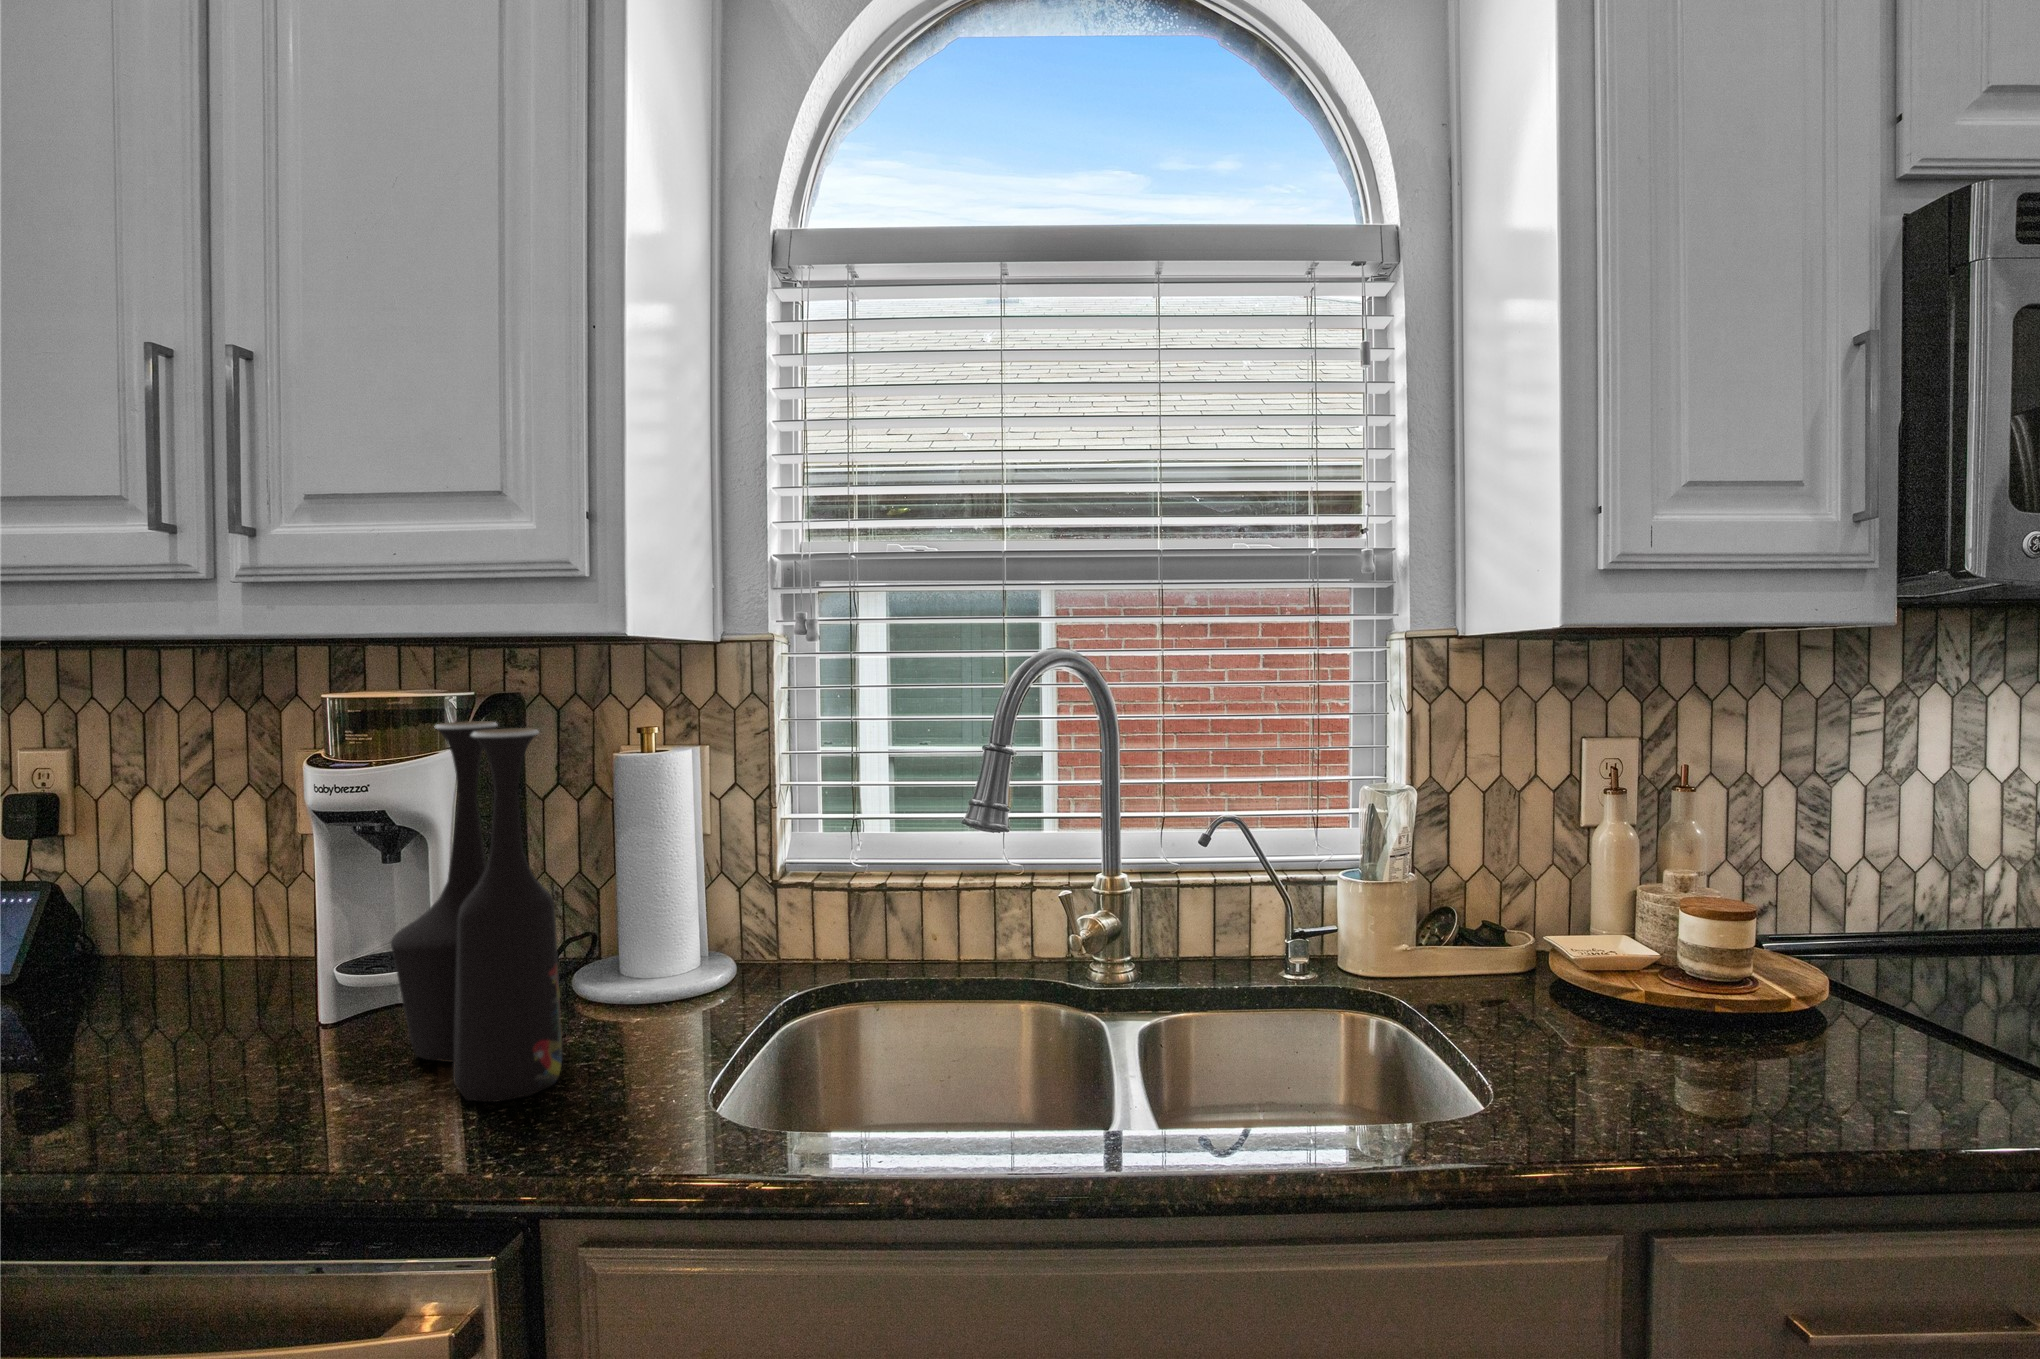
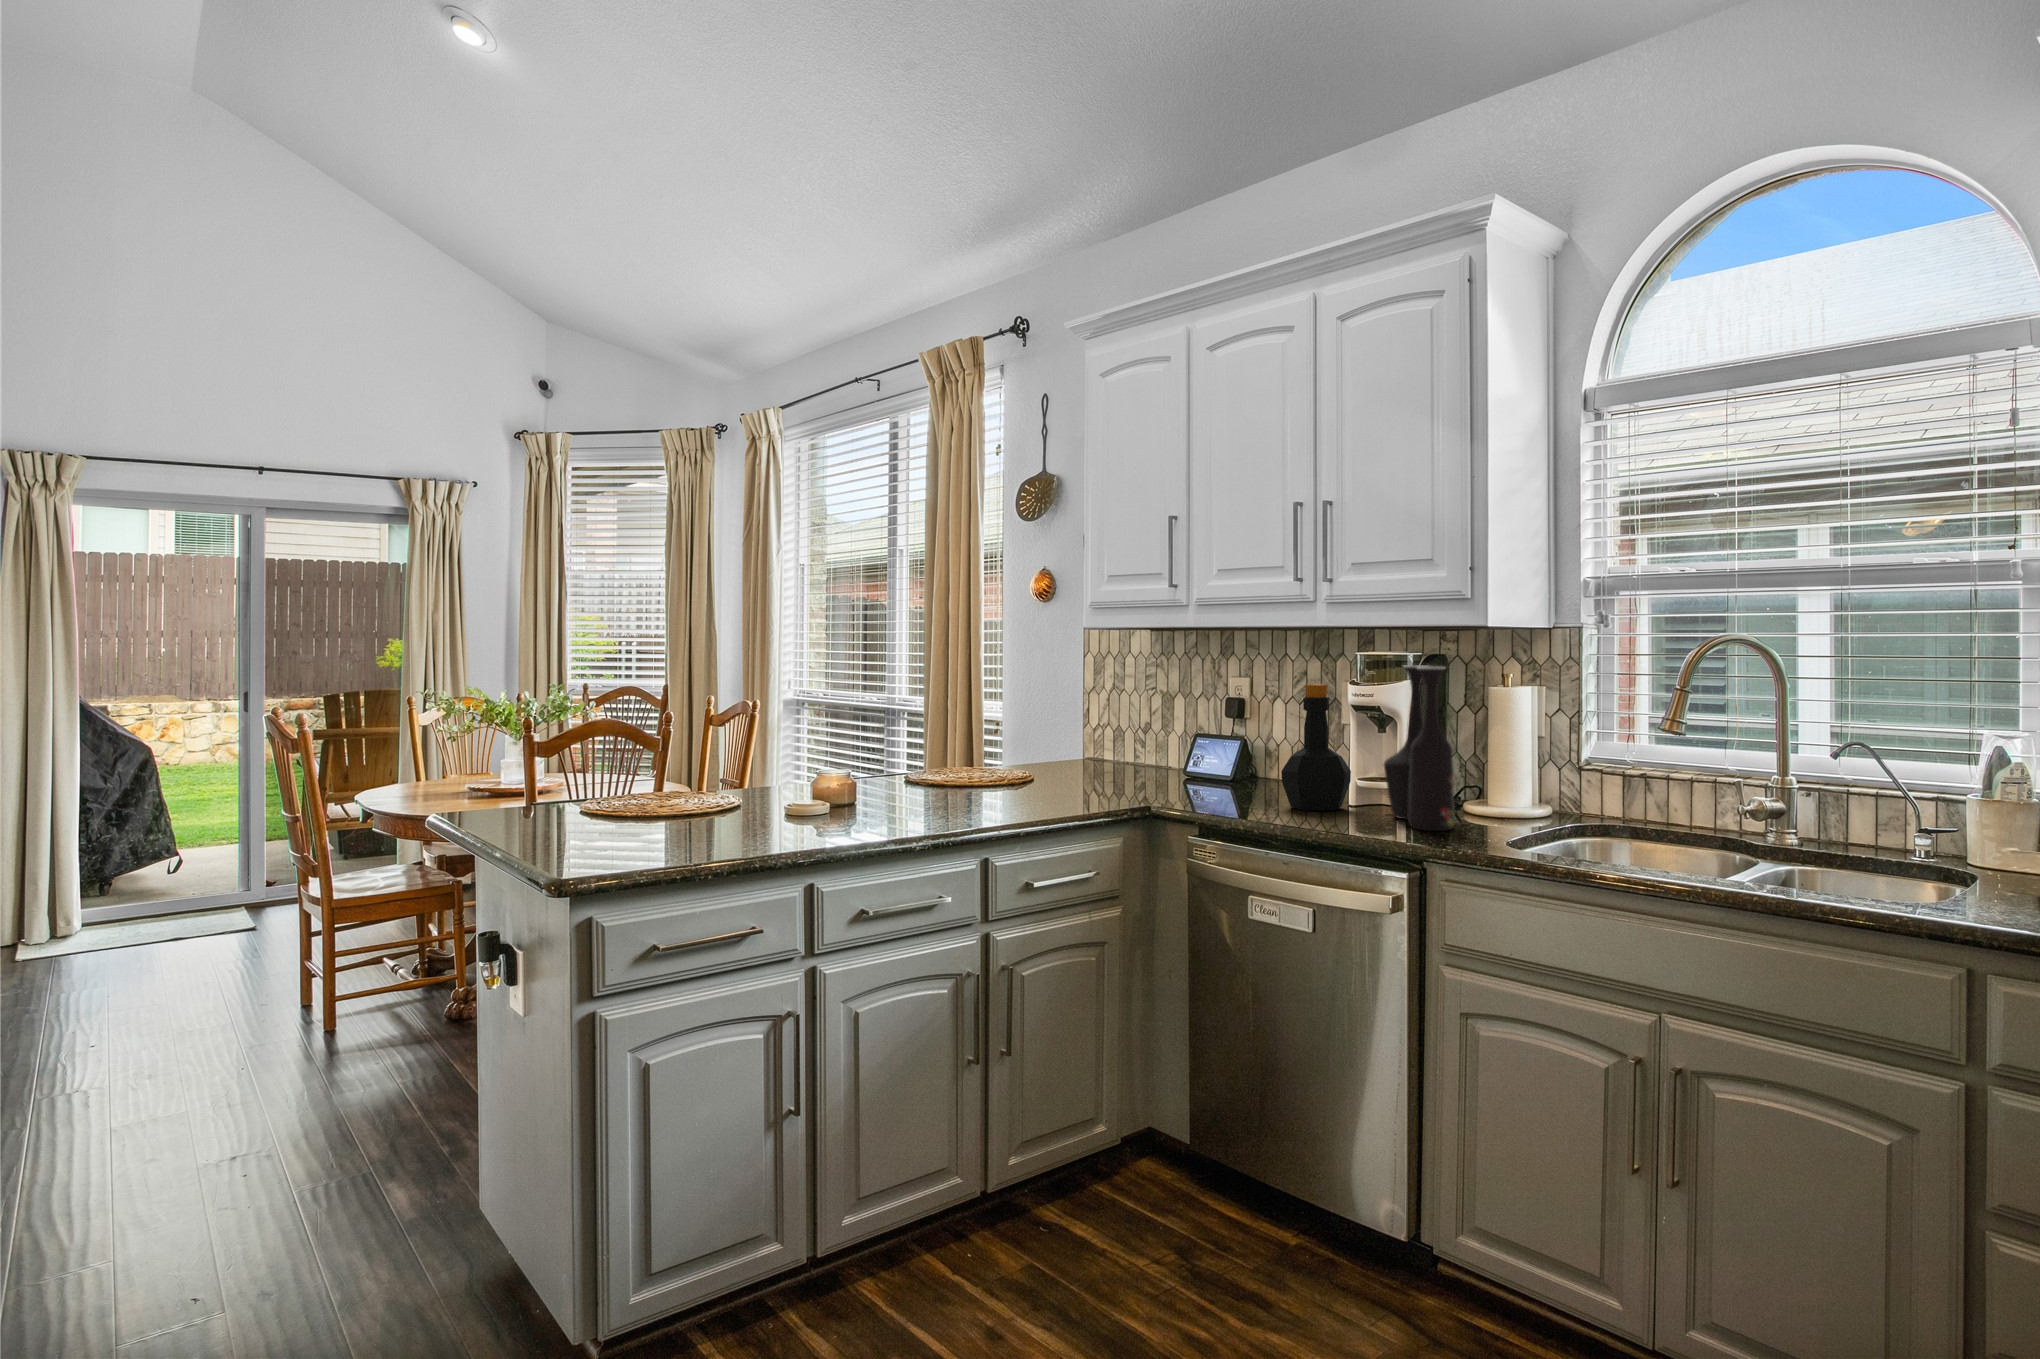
bottle: none [114,772,312,1079] -> present [1281,684,1351,810]

